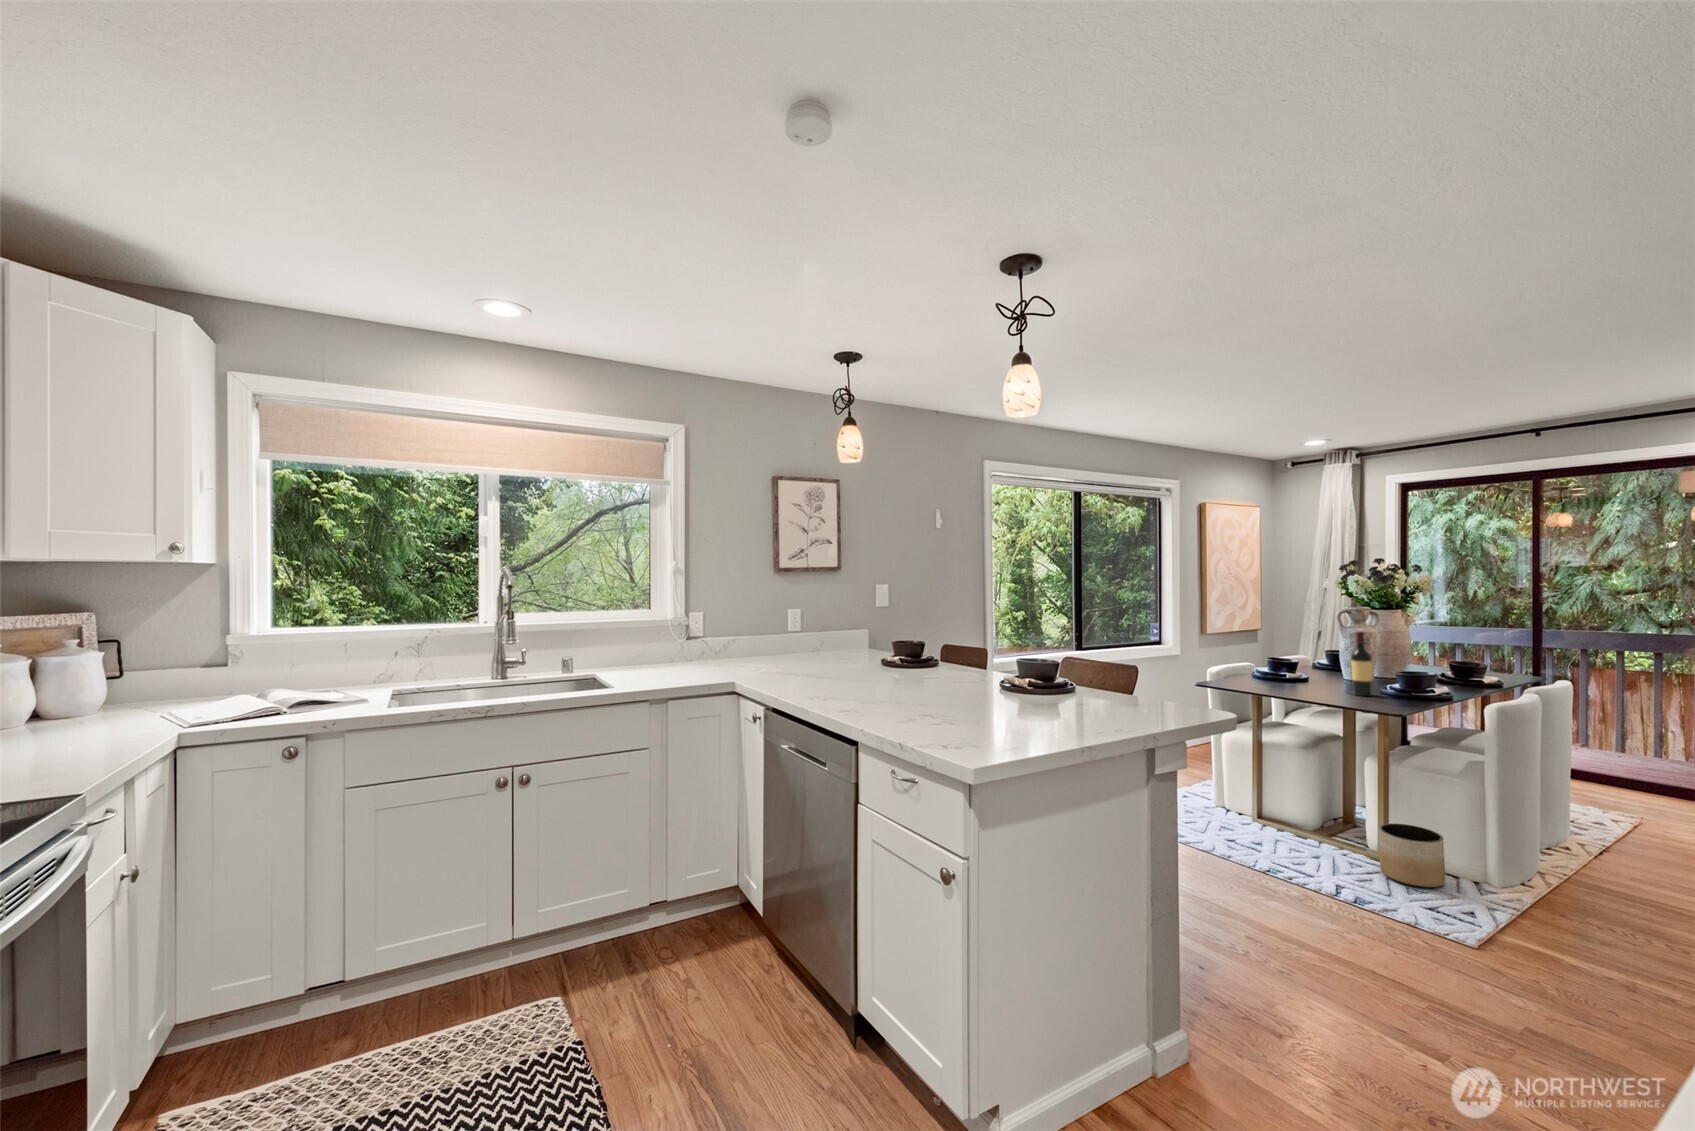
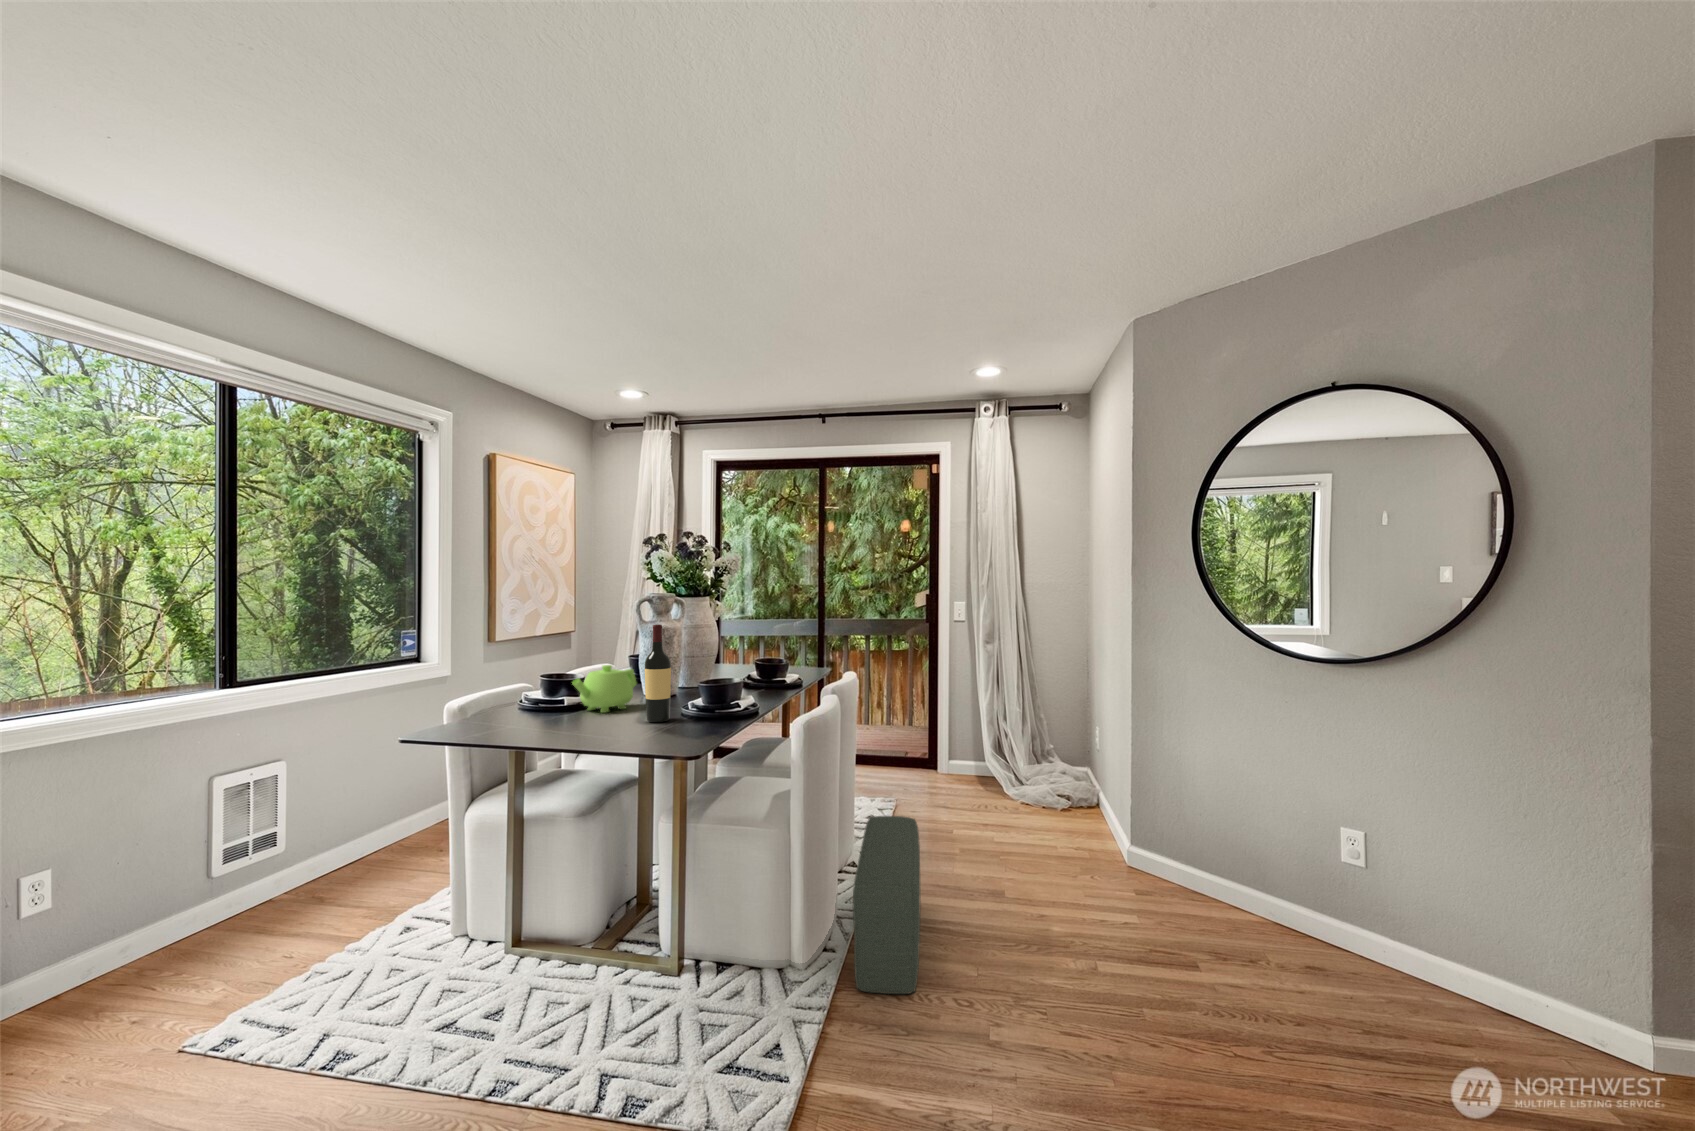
teapot: none [1295,656,1341,687] -> present [573,665,636,713]
pouf: none [1548,803,1643,930] -> present [853,816,921,994]
planter: present [1379,824,1445,888] -> none [670,908,748,1016]

